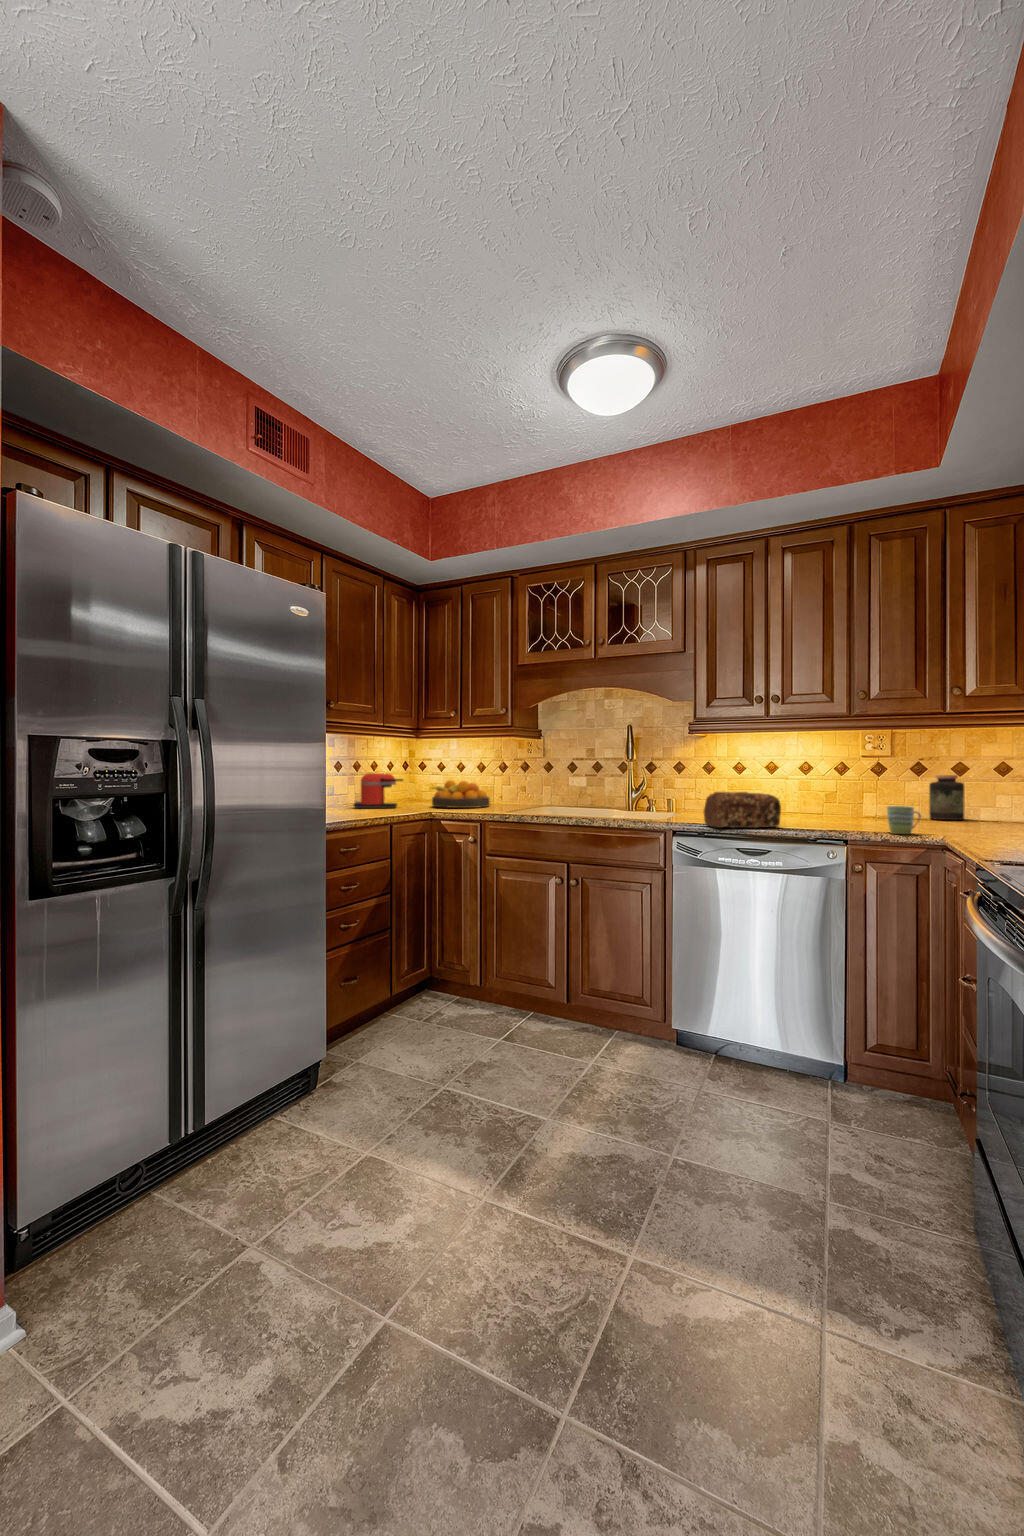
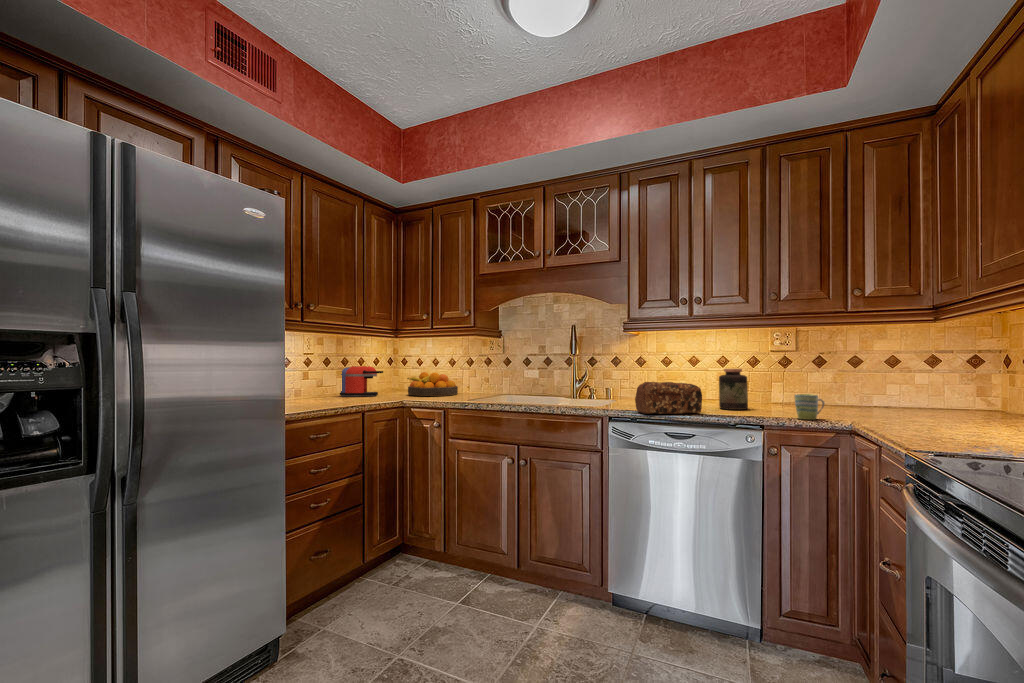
jar: present [929,775,964,820] -> present [719,369,748,410]

